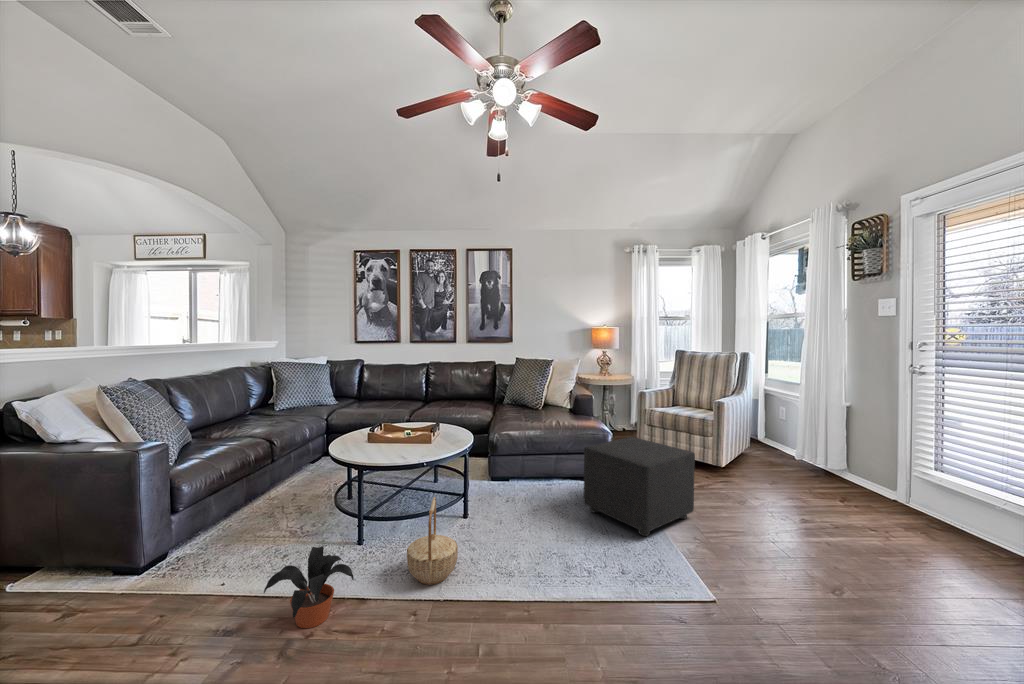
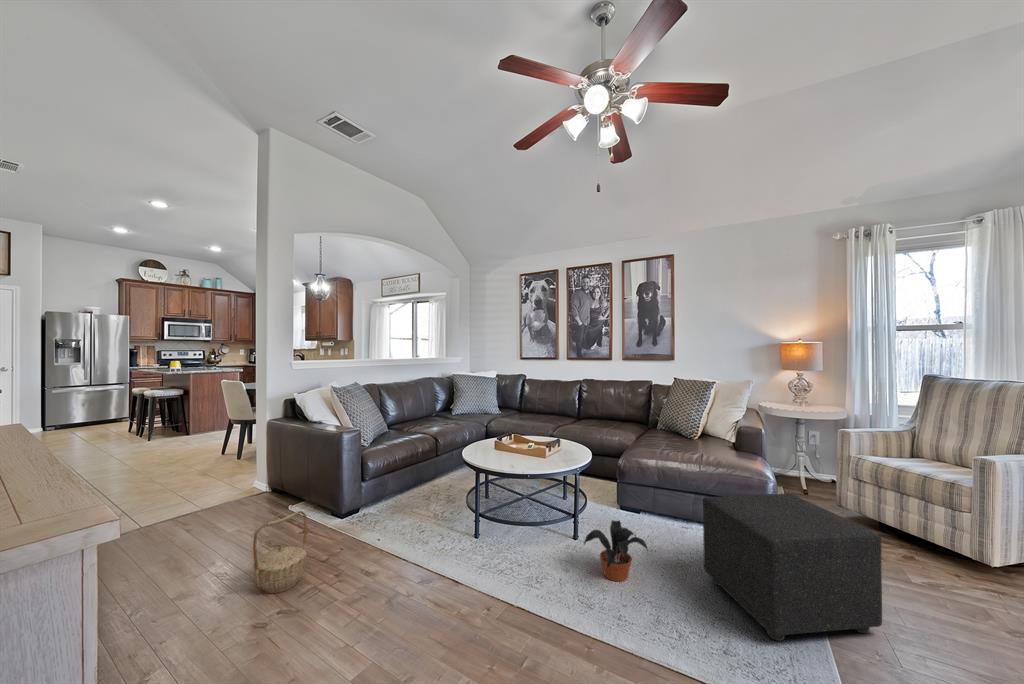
basket: present [407,497,458,585] -> present [253,511,307,593]
potted plant: present [264,546,353,628] -> present [584,520,648,581]

